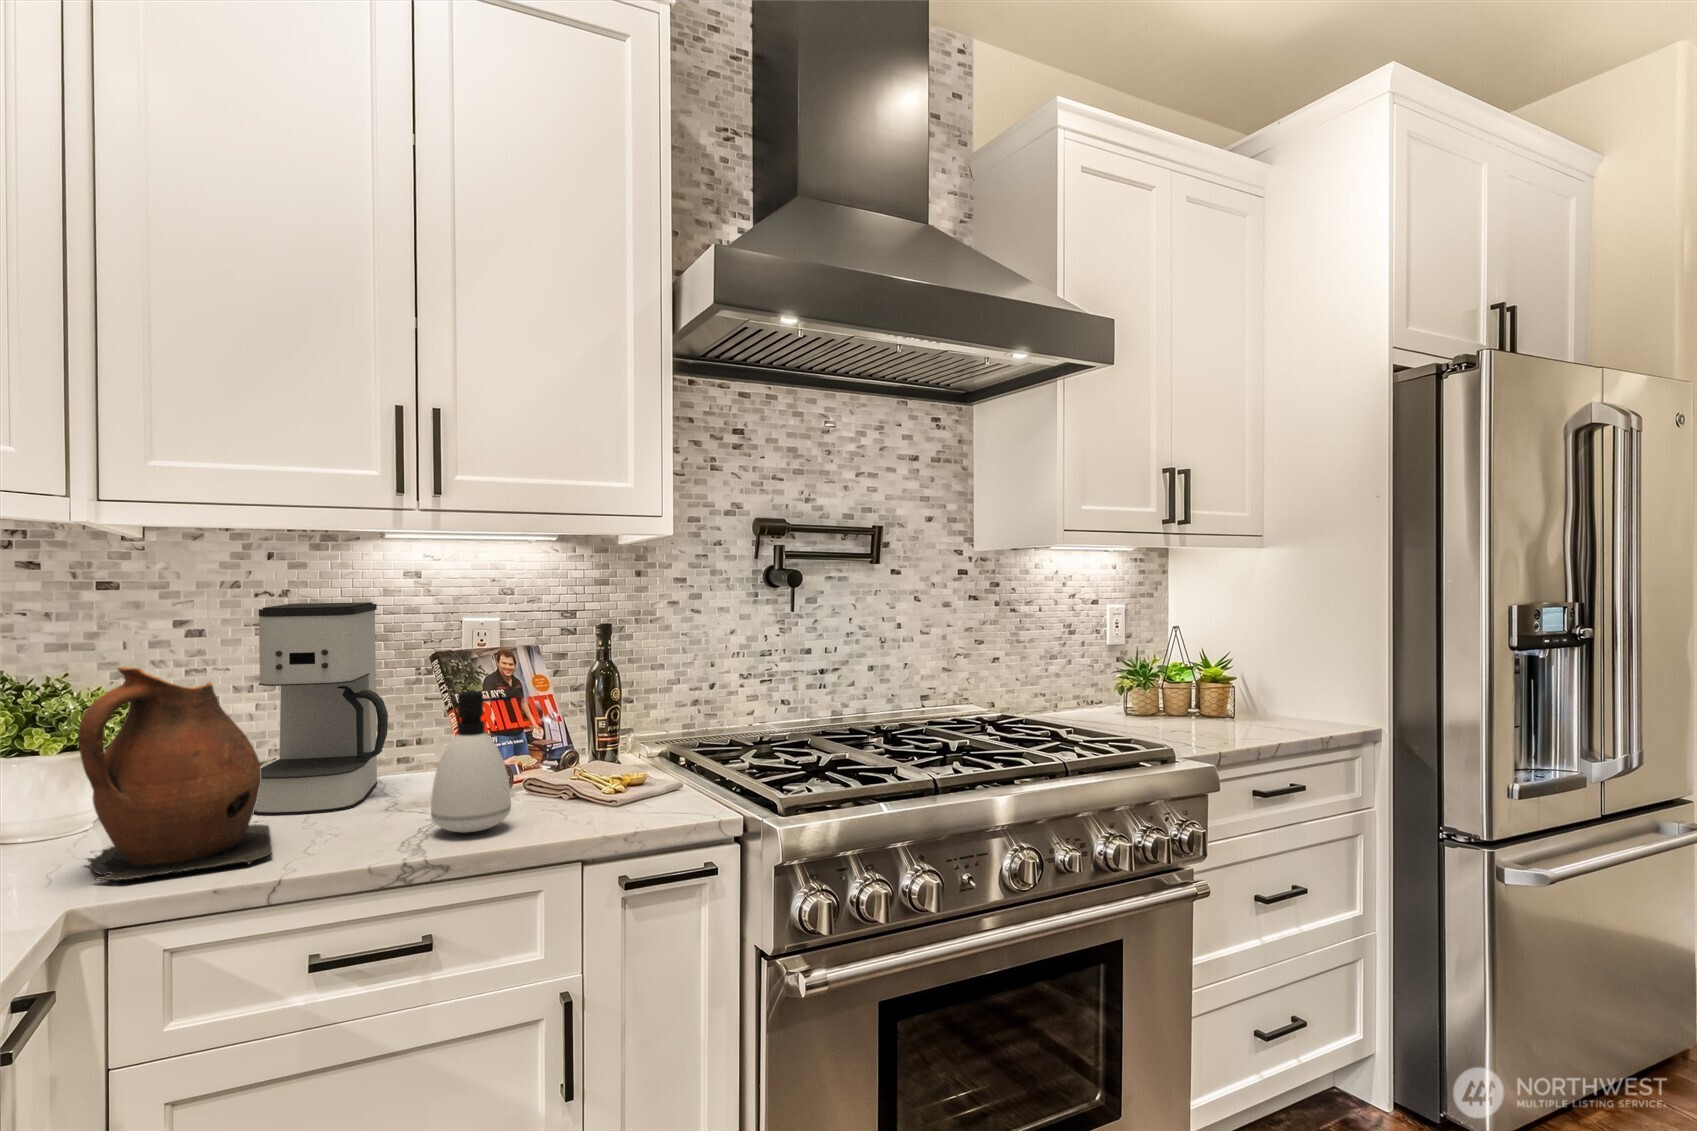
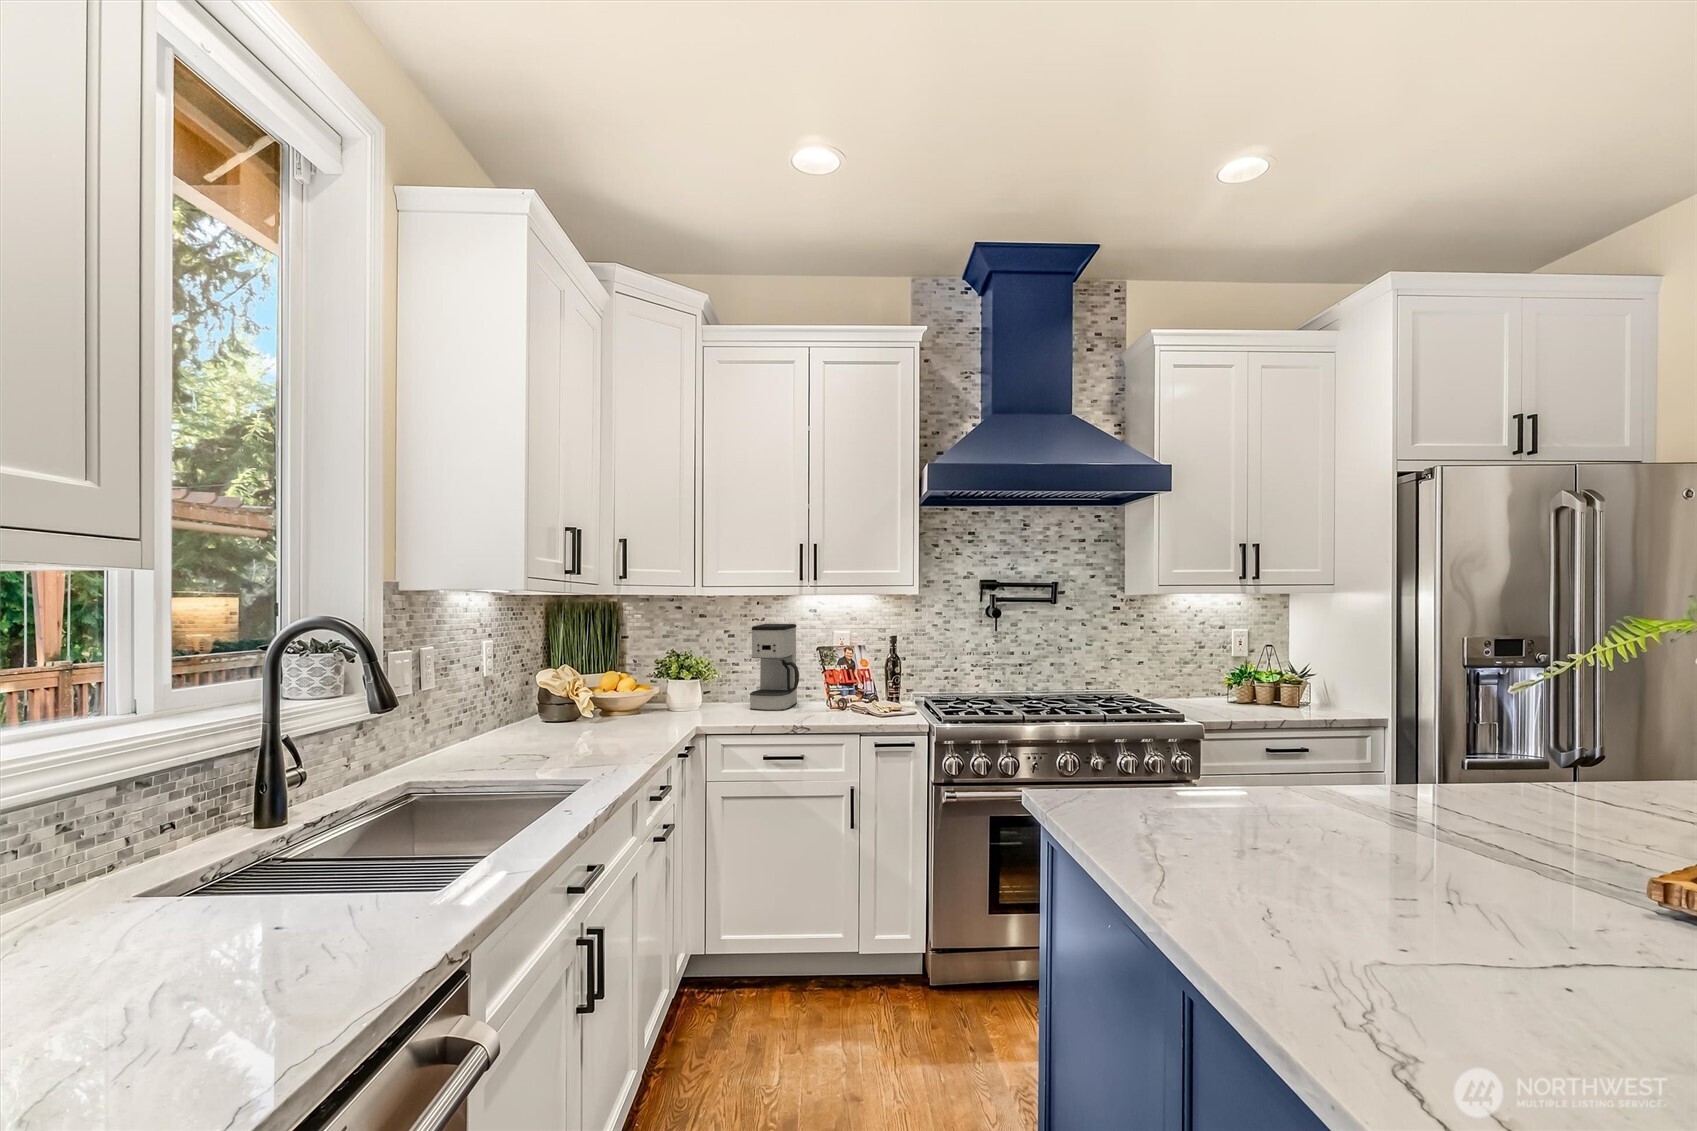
ceramic pitcher: present [78,667,272,881] -> none [696,649,754,722]
soap dispenser: present [431,690,511,832] -> none [808,663,838,720]

